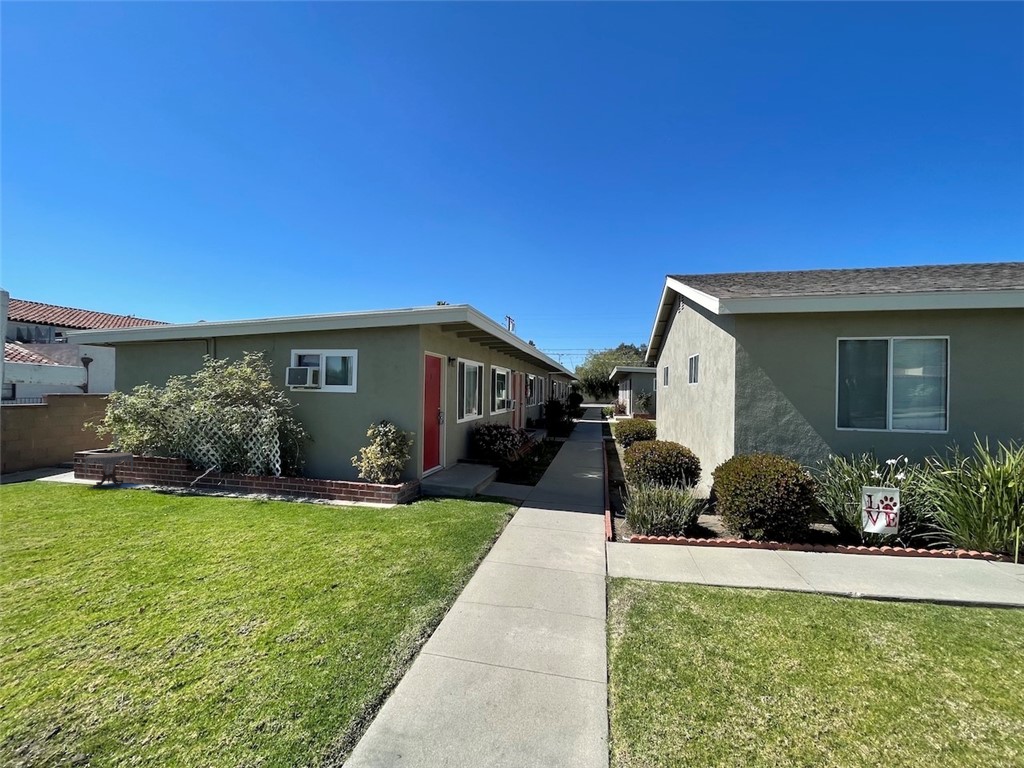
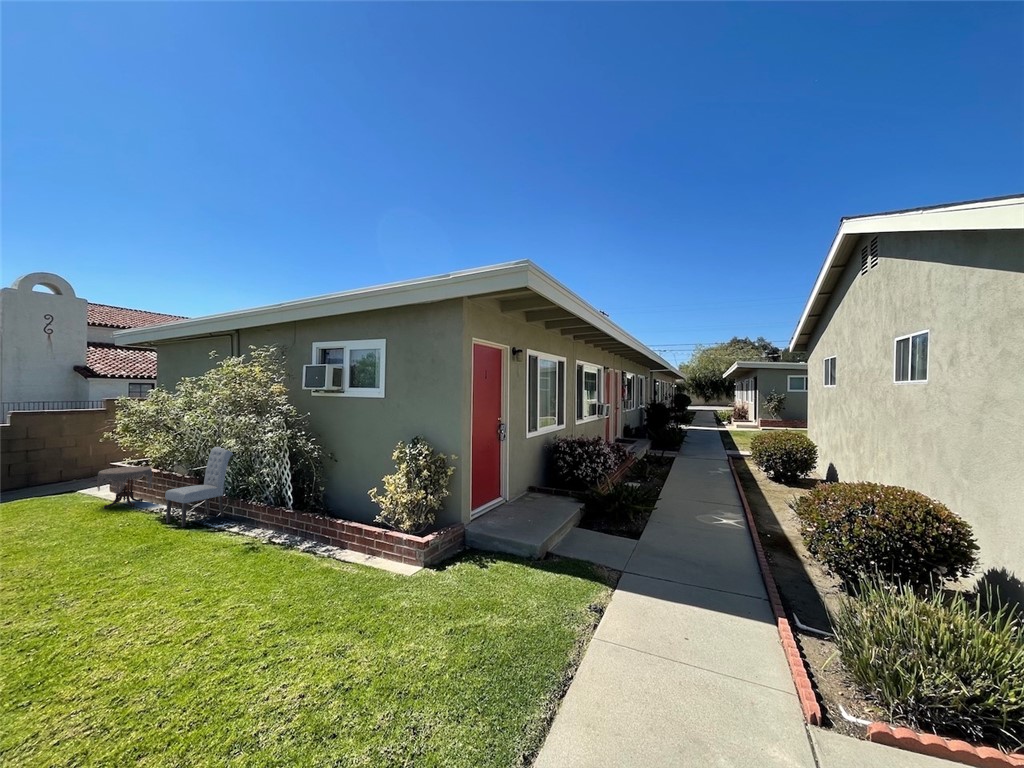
chair: none [167,433,223,495] -> present [165,447,233,527]

